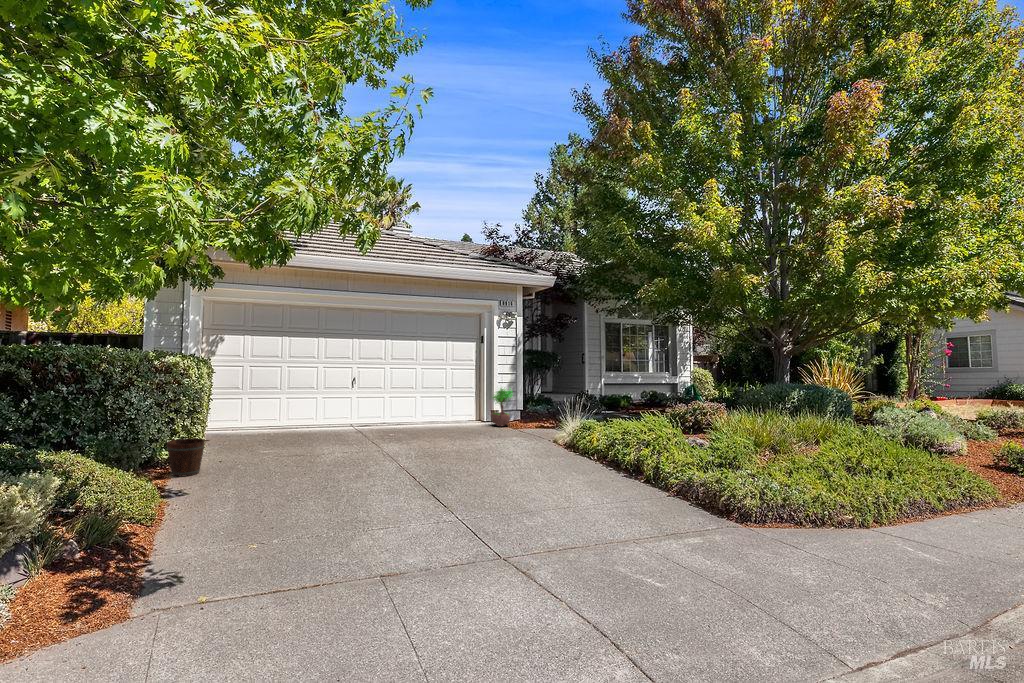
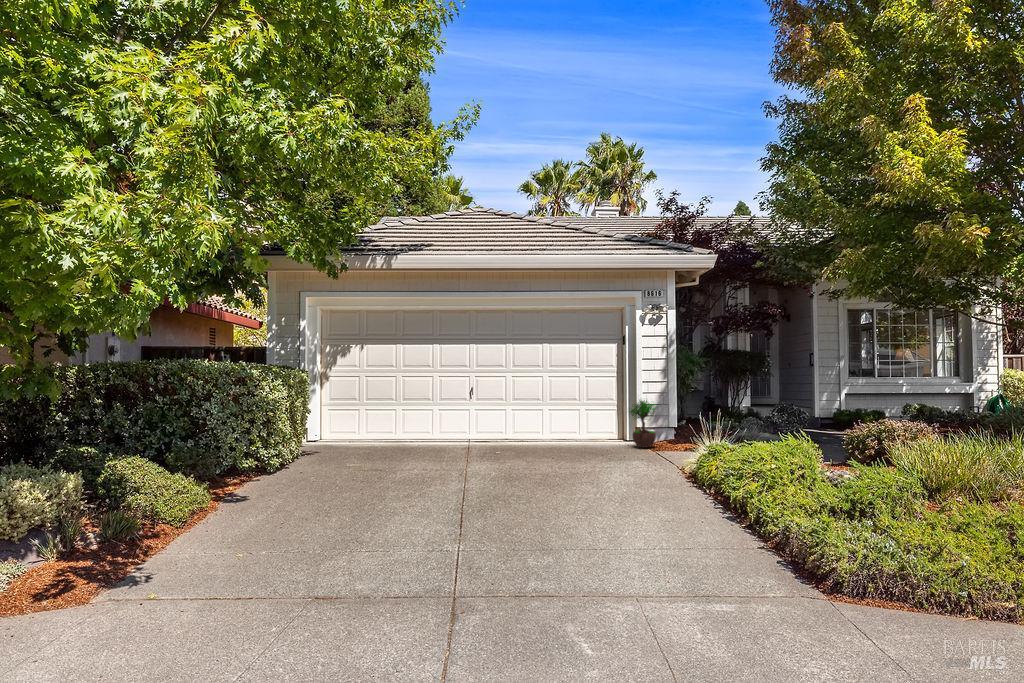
bucket: present [167,438,205,476] -> none [243,449,278,486]

